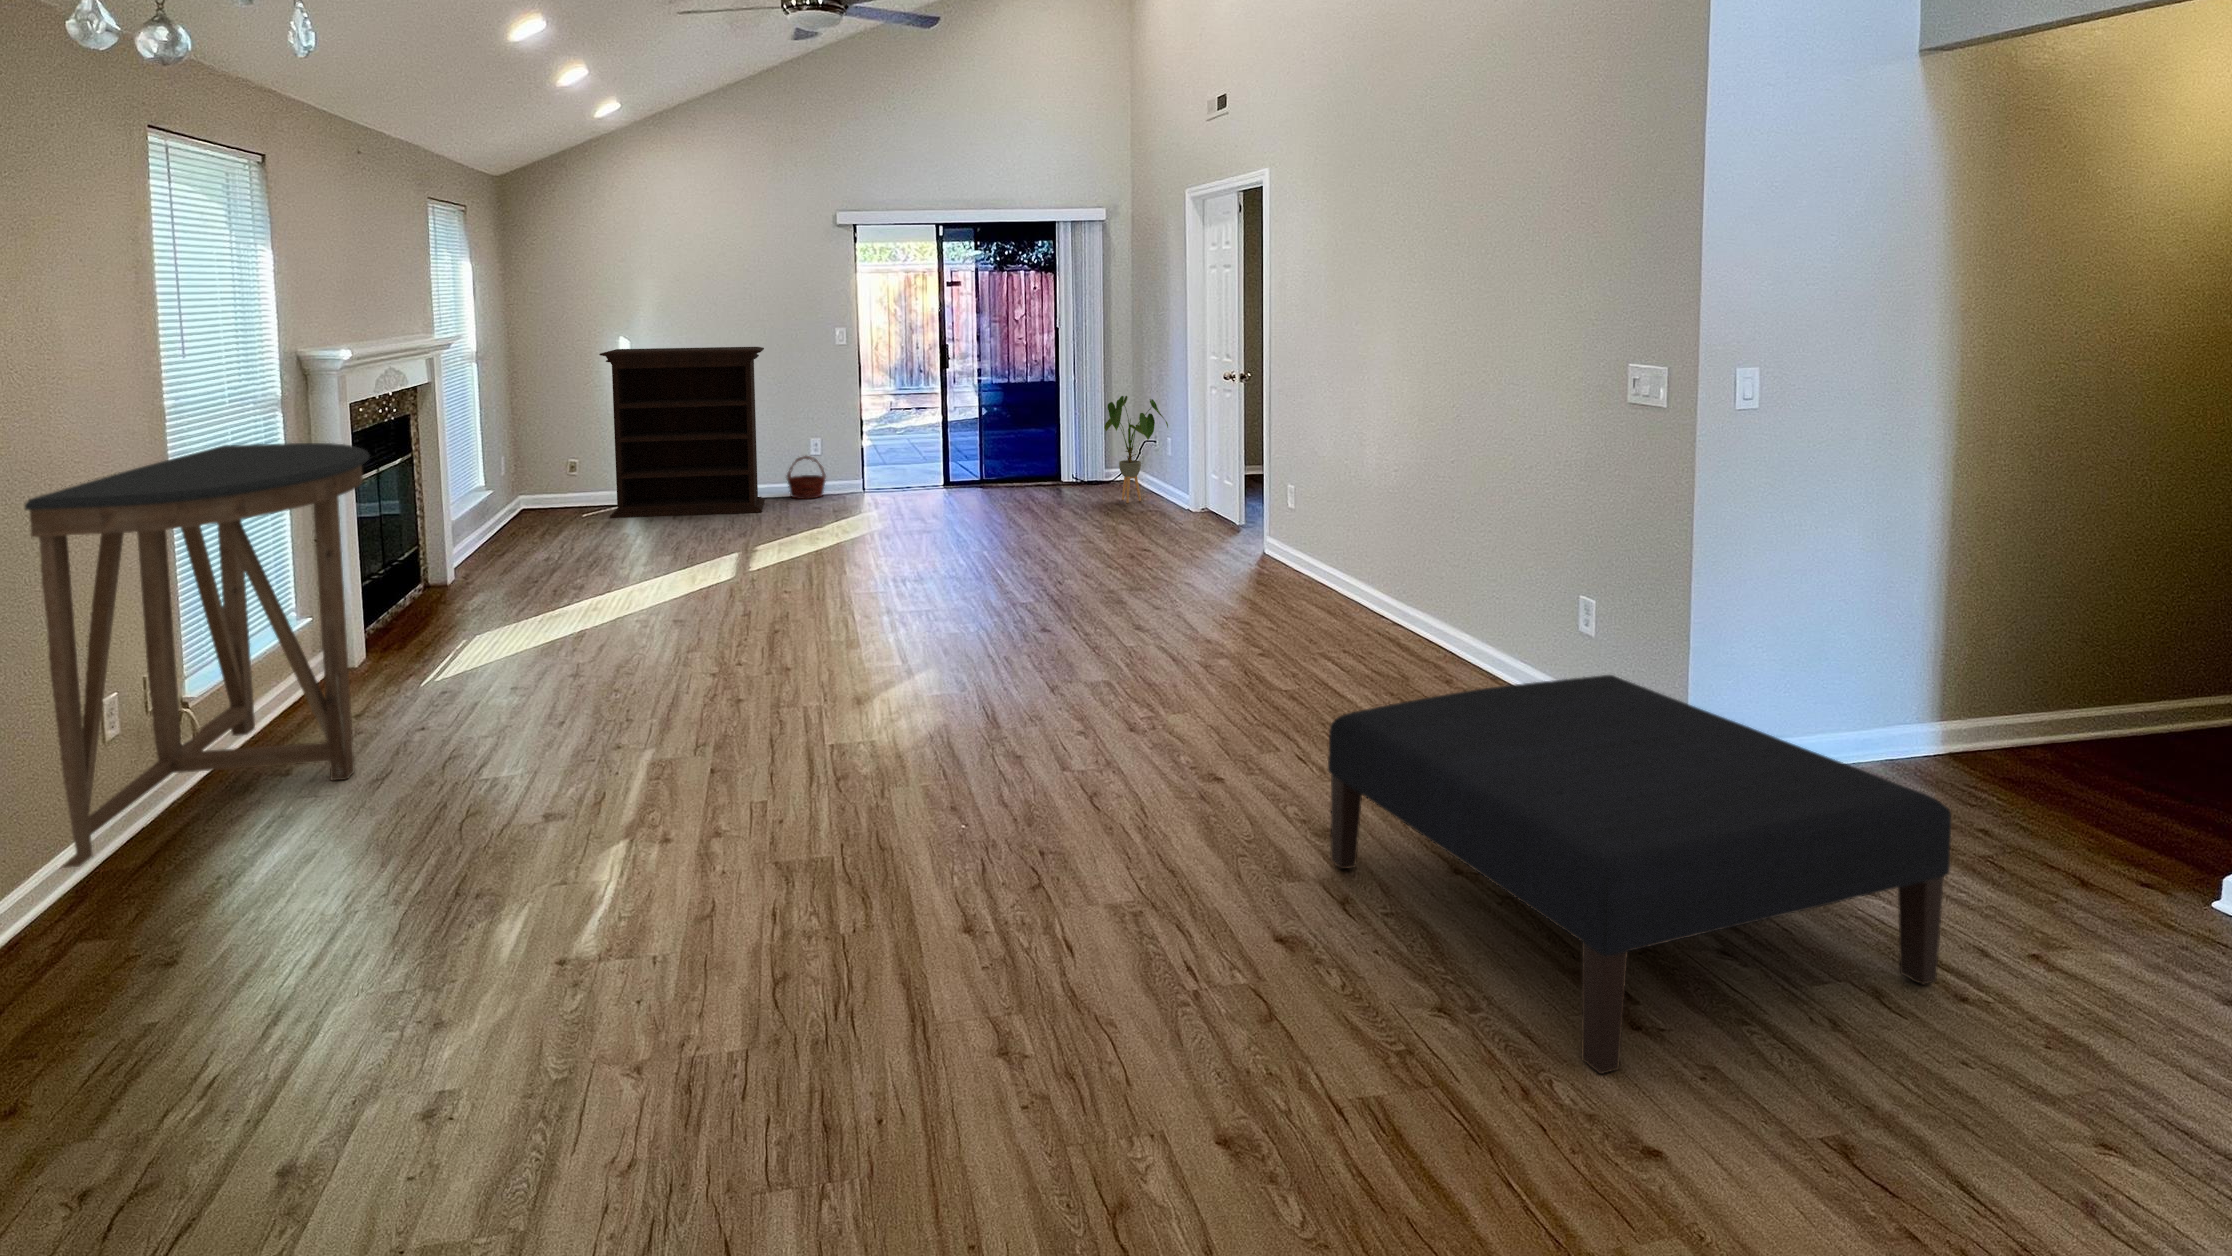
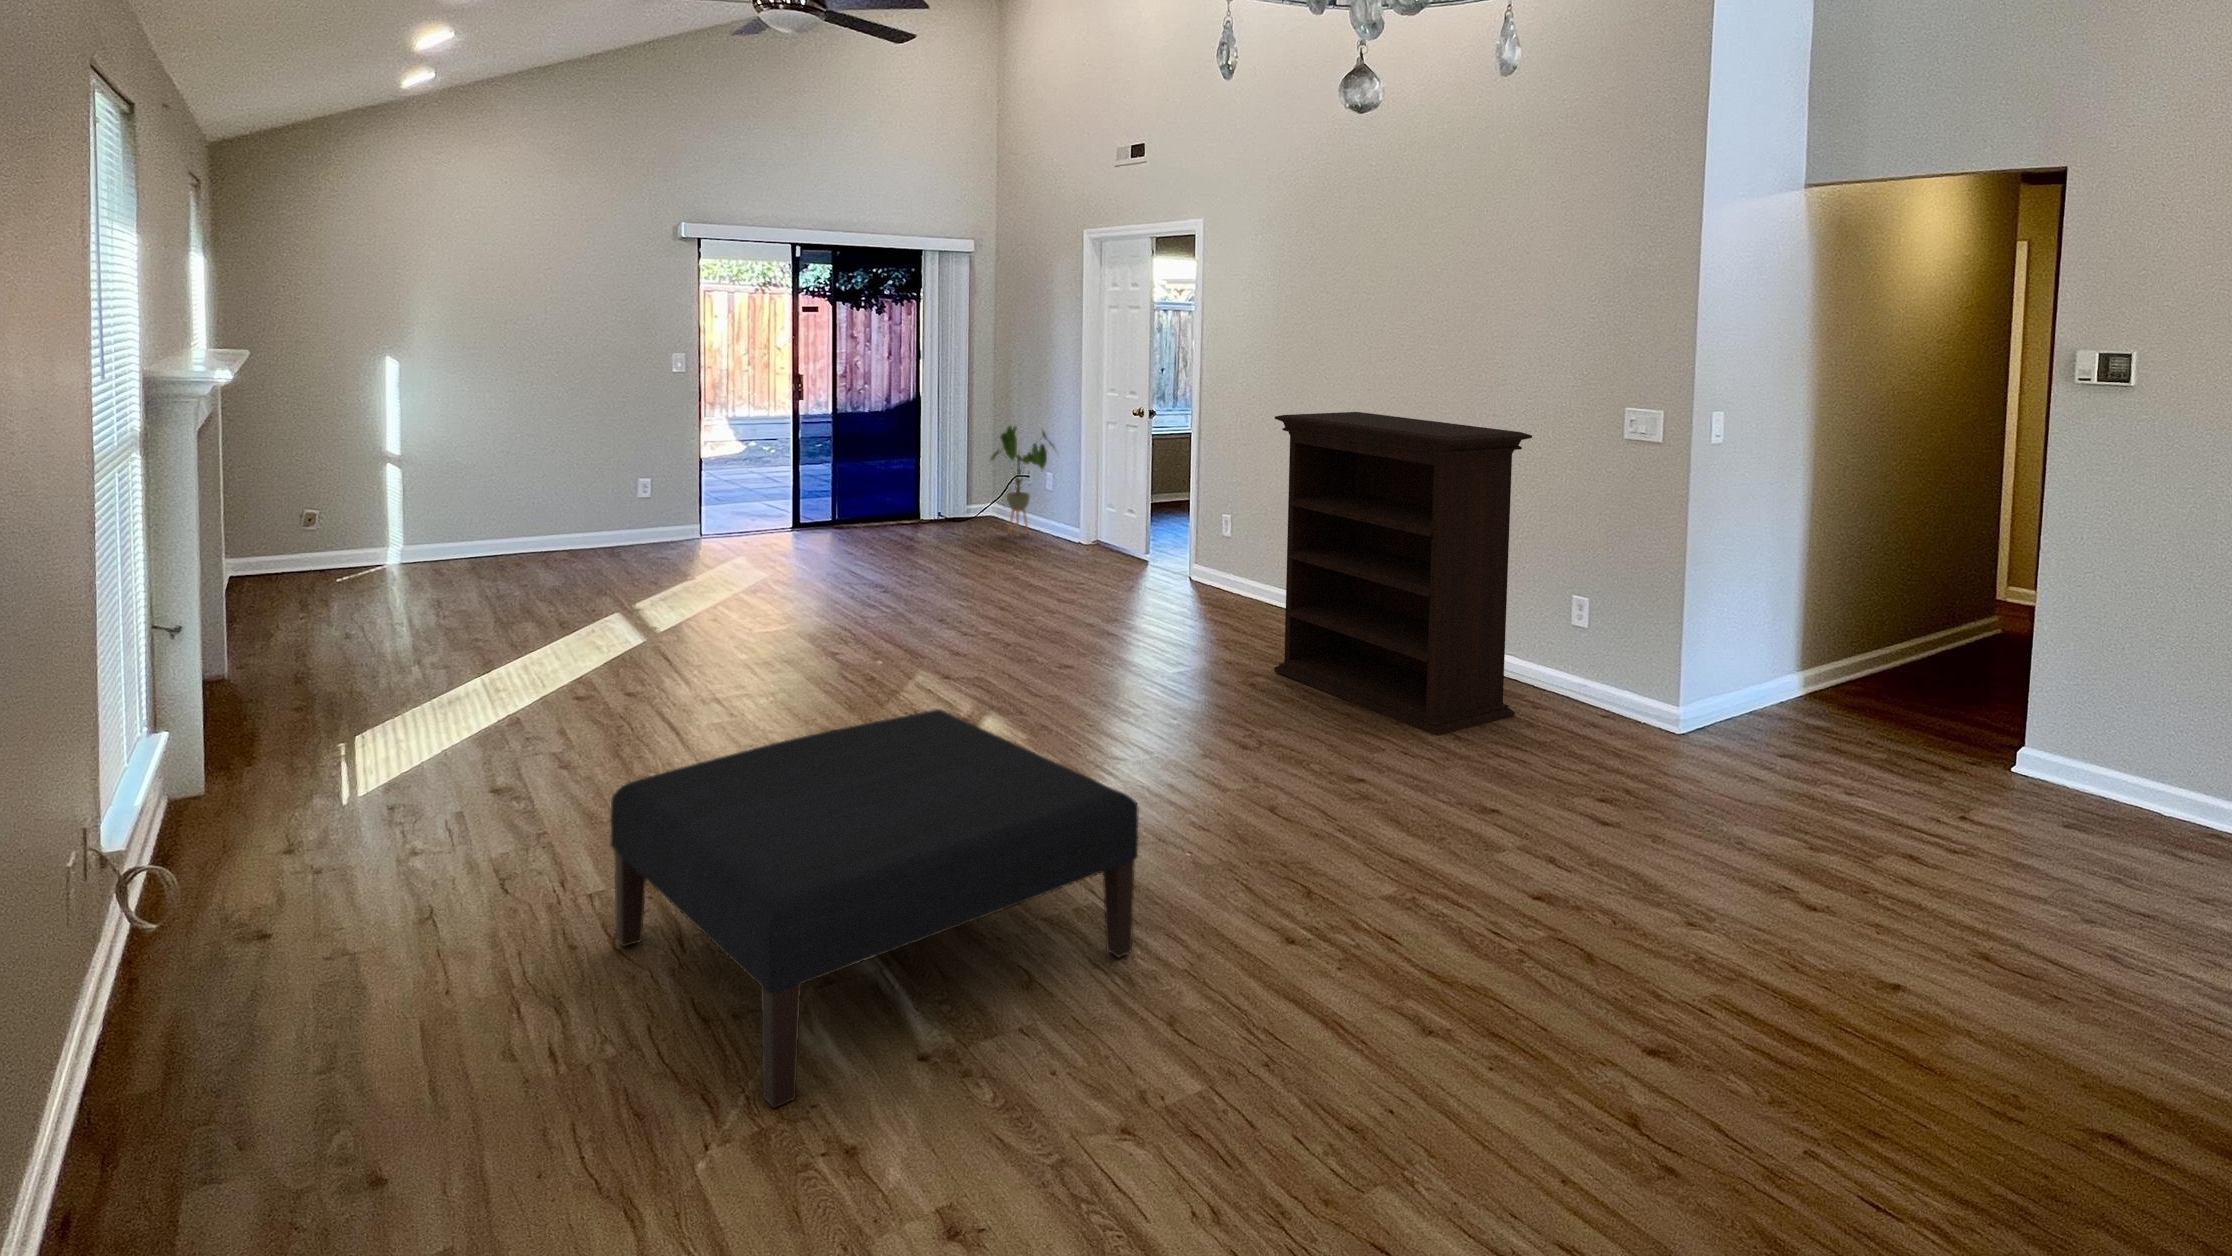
bookshelf: present [599,347,765,518] -> present [1274,412,1532,736]
console table: present [25,443,369,868] -> none [77,513,441,1104]
basket: present [787,456,826,499] -> none [608,499,660,550]
ottoman: present [1328,675,1951,1074] -> present [610,709,1139,1108]

